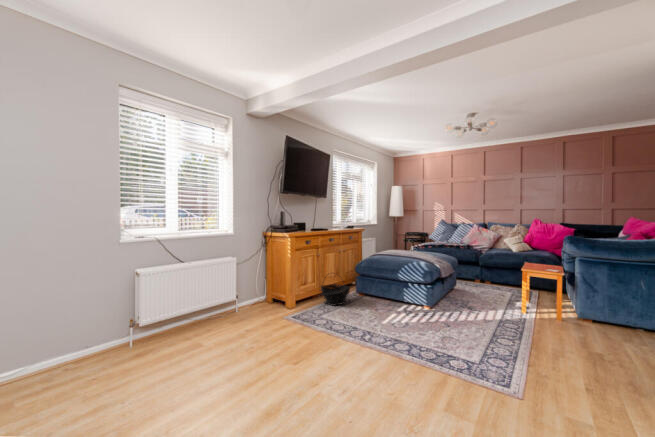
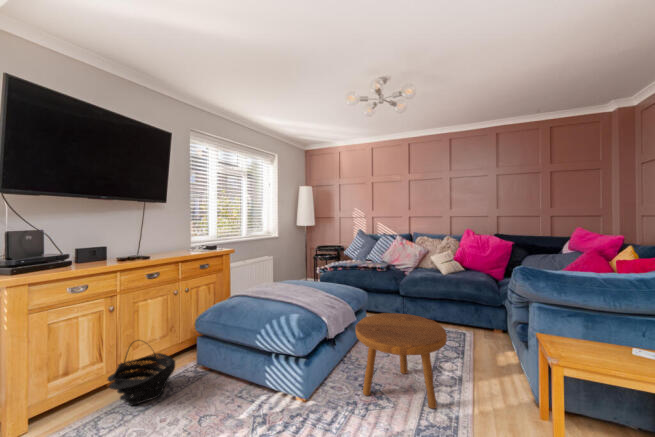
footstool: none [458,267,519,318] -> present [356,313,447,409]

